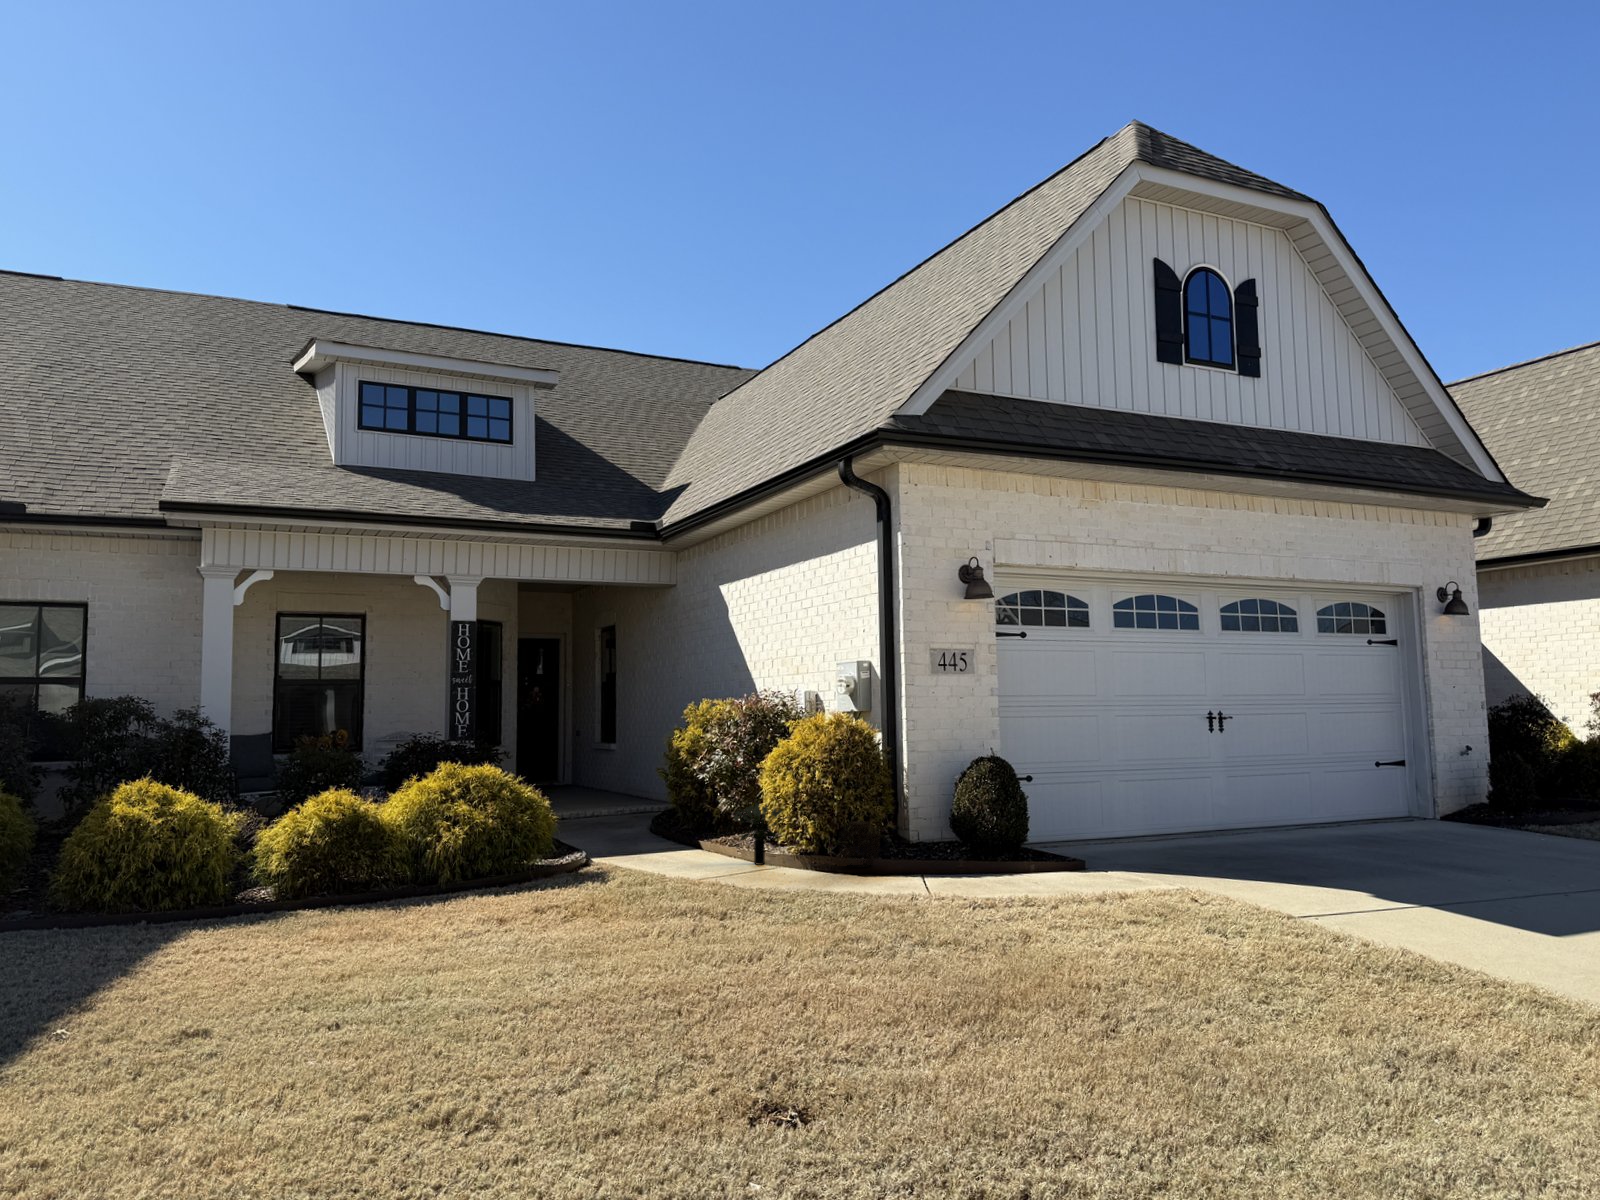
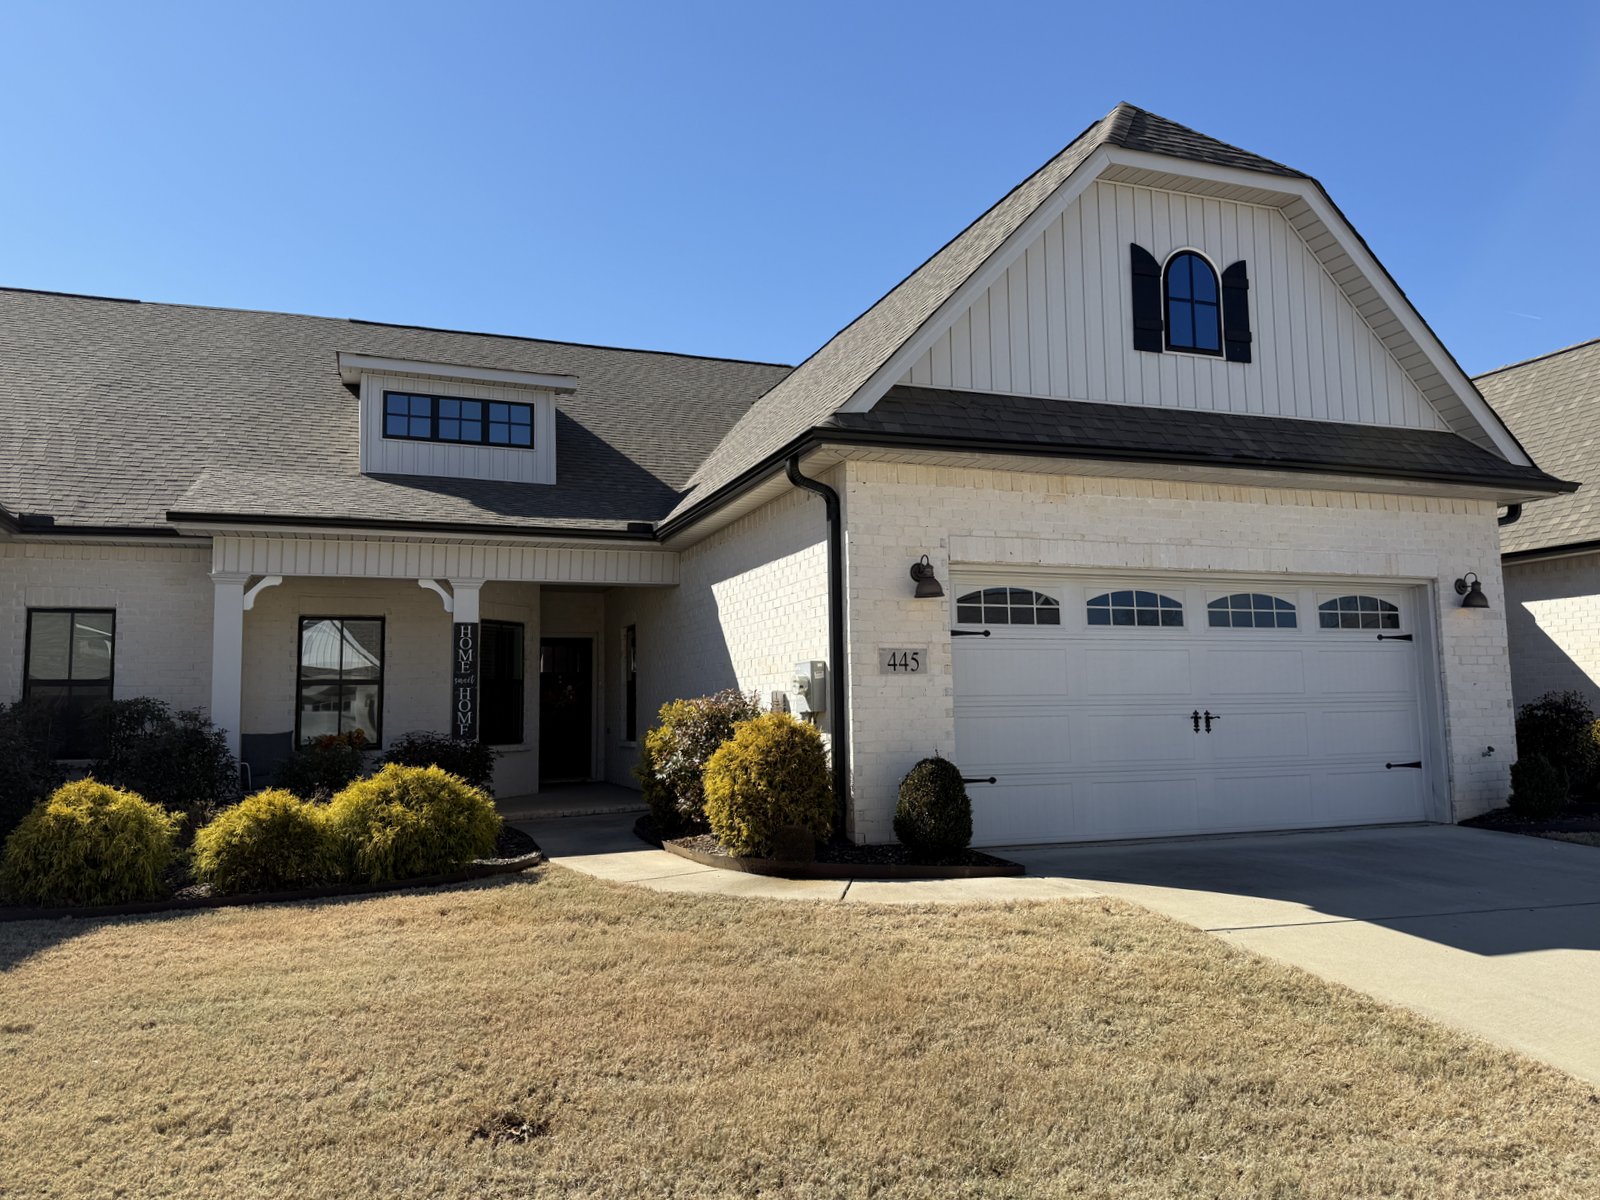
potted plant: present [734,803,788,865] -> none [669,805,725,867]

